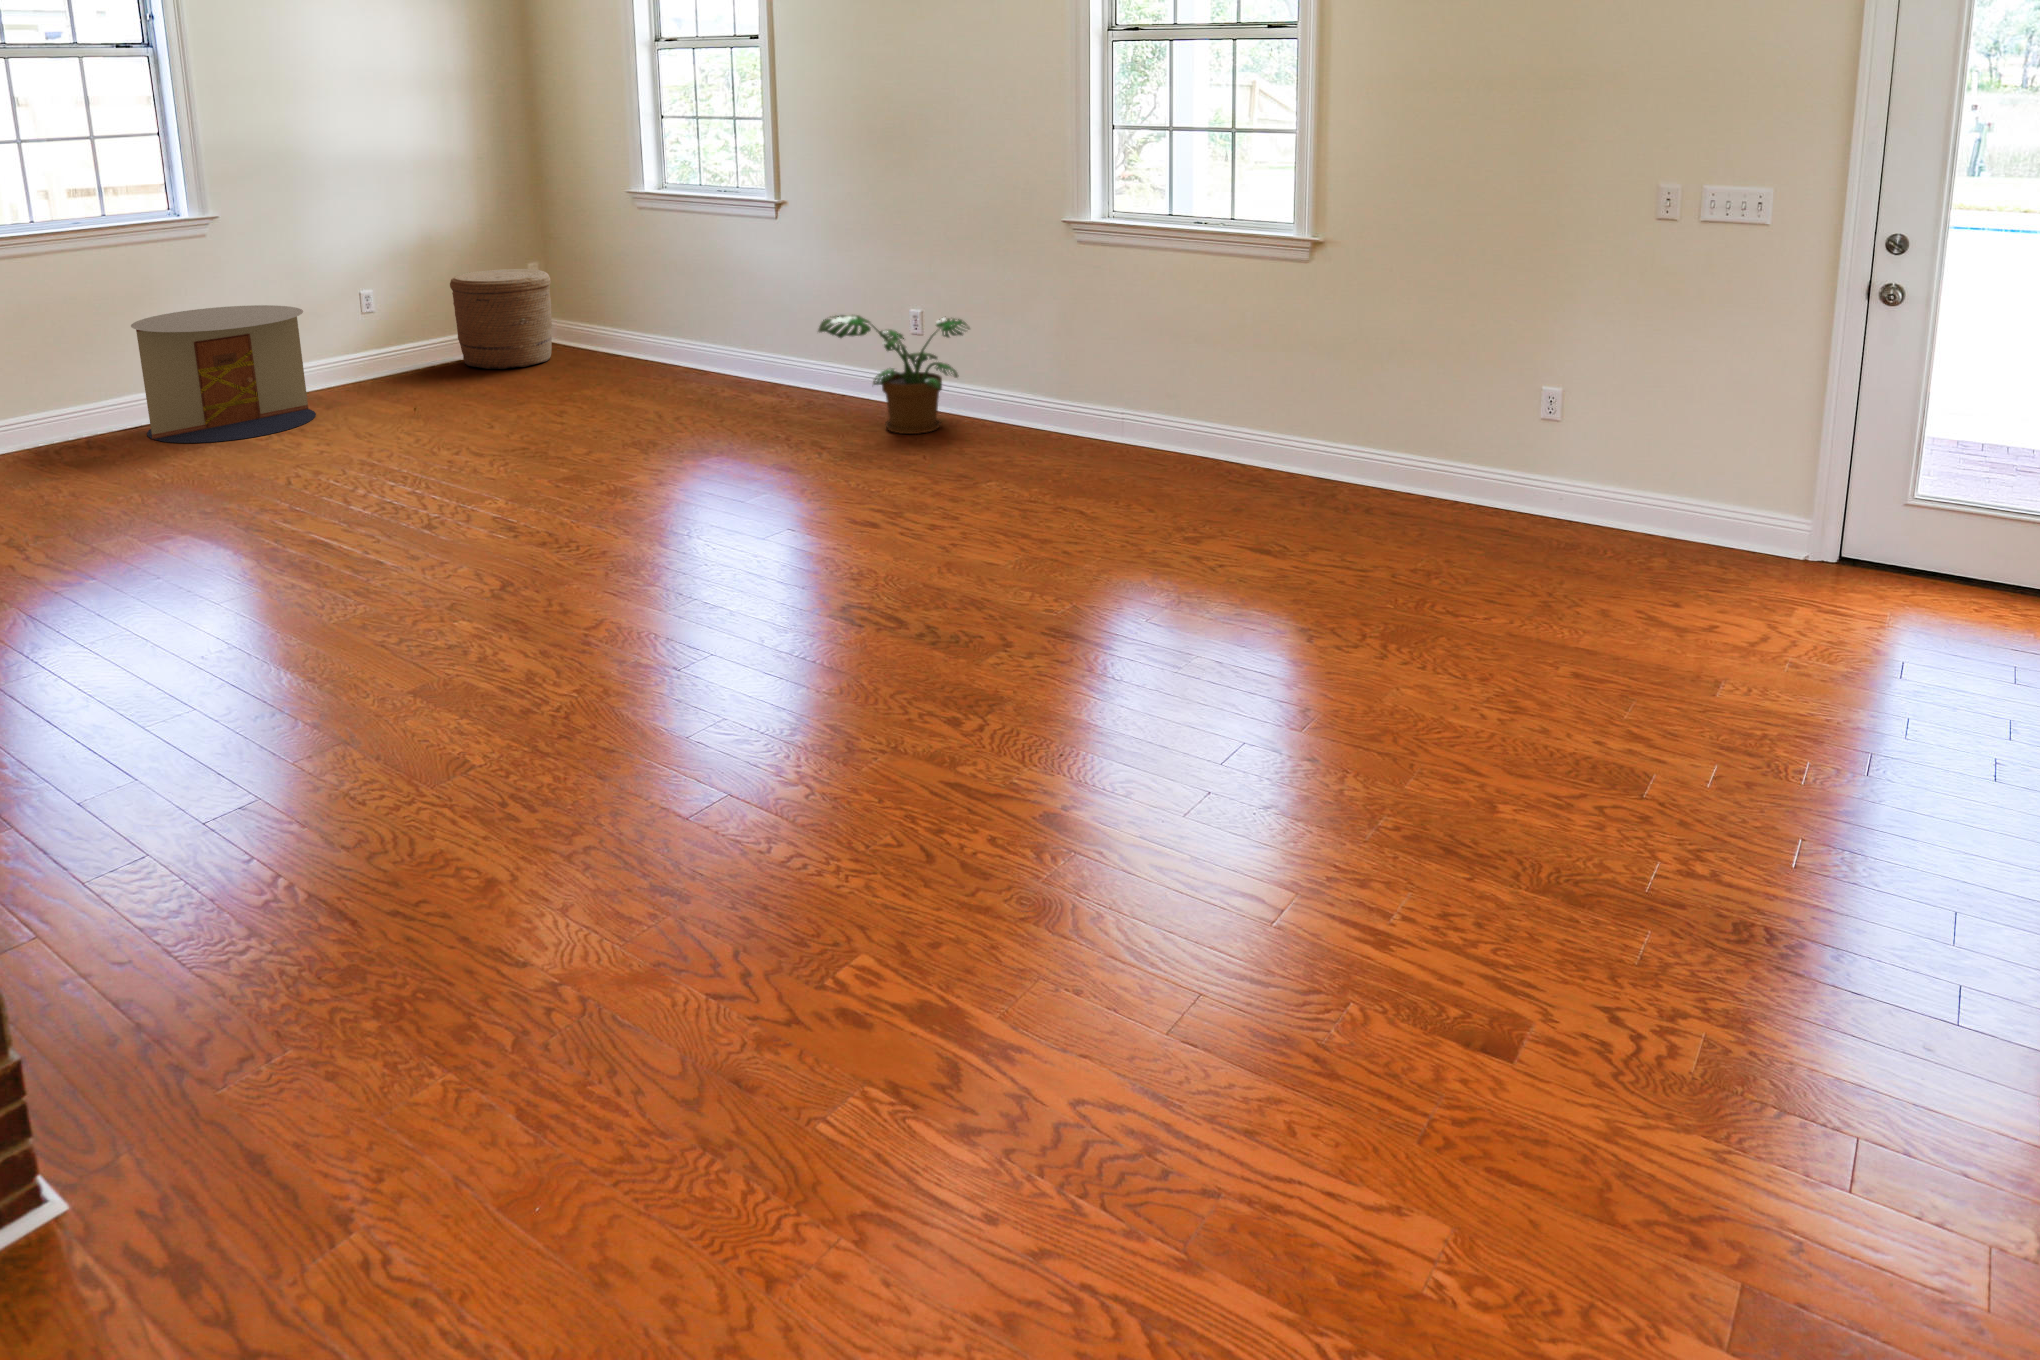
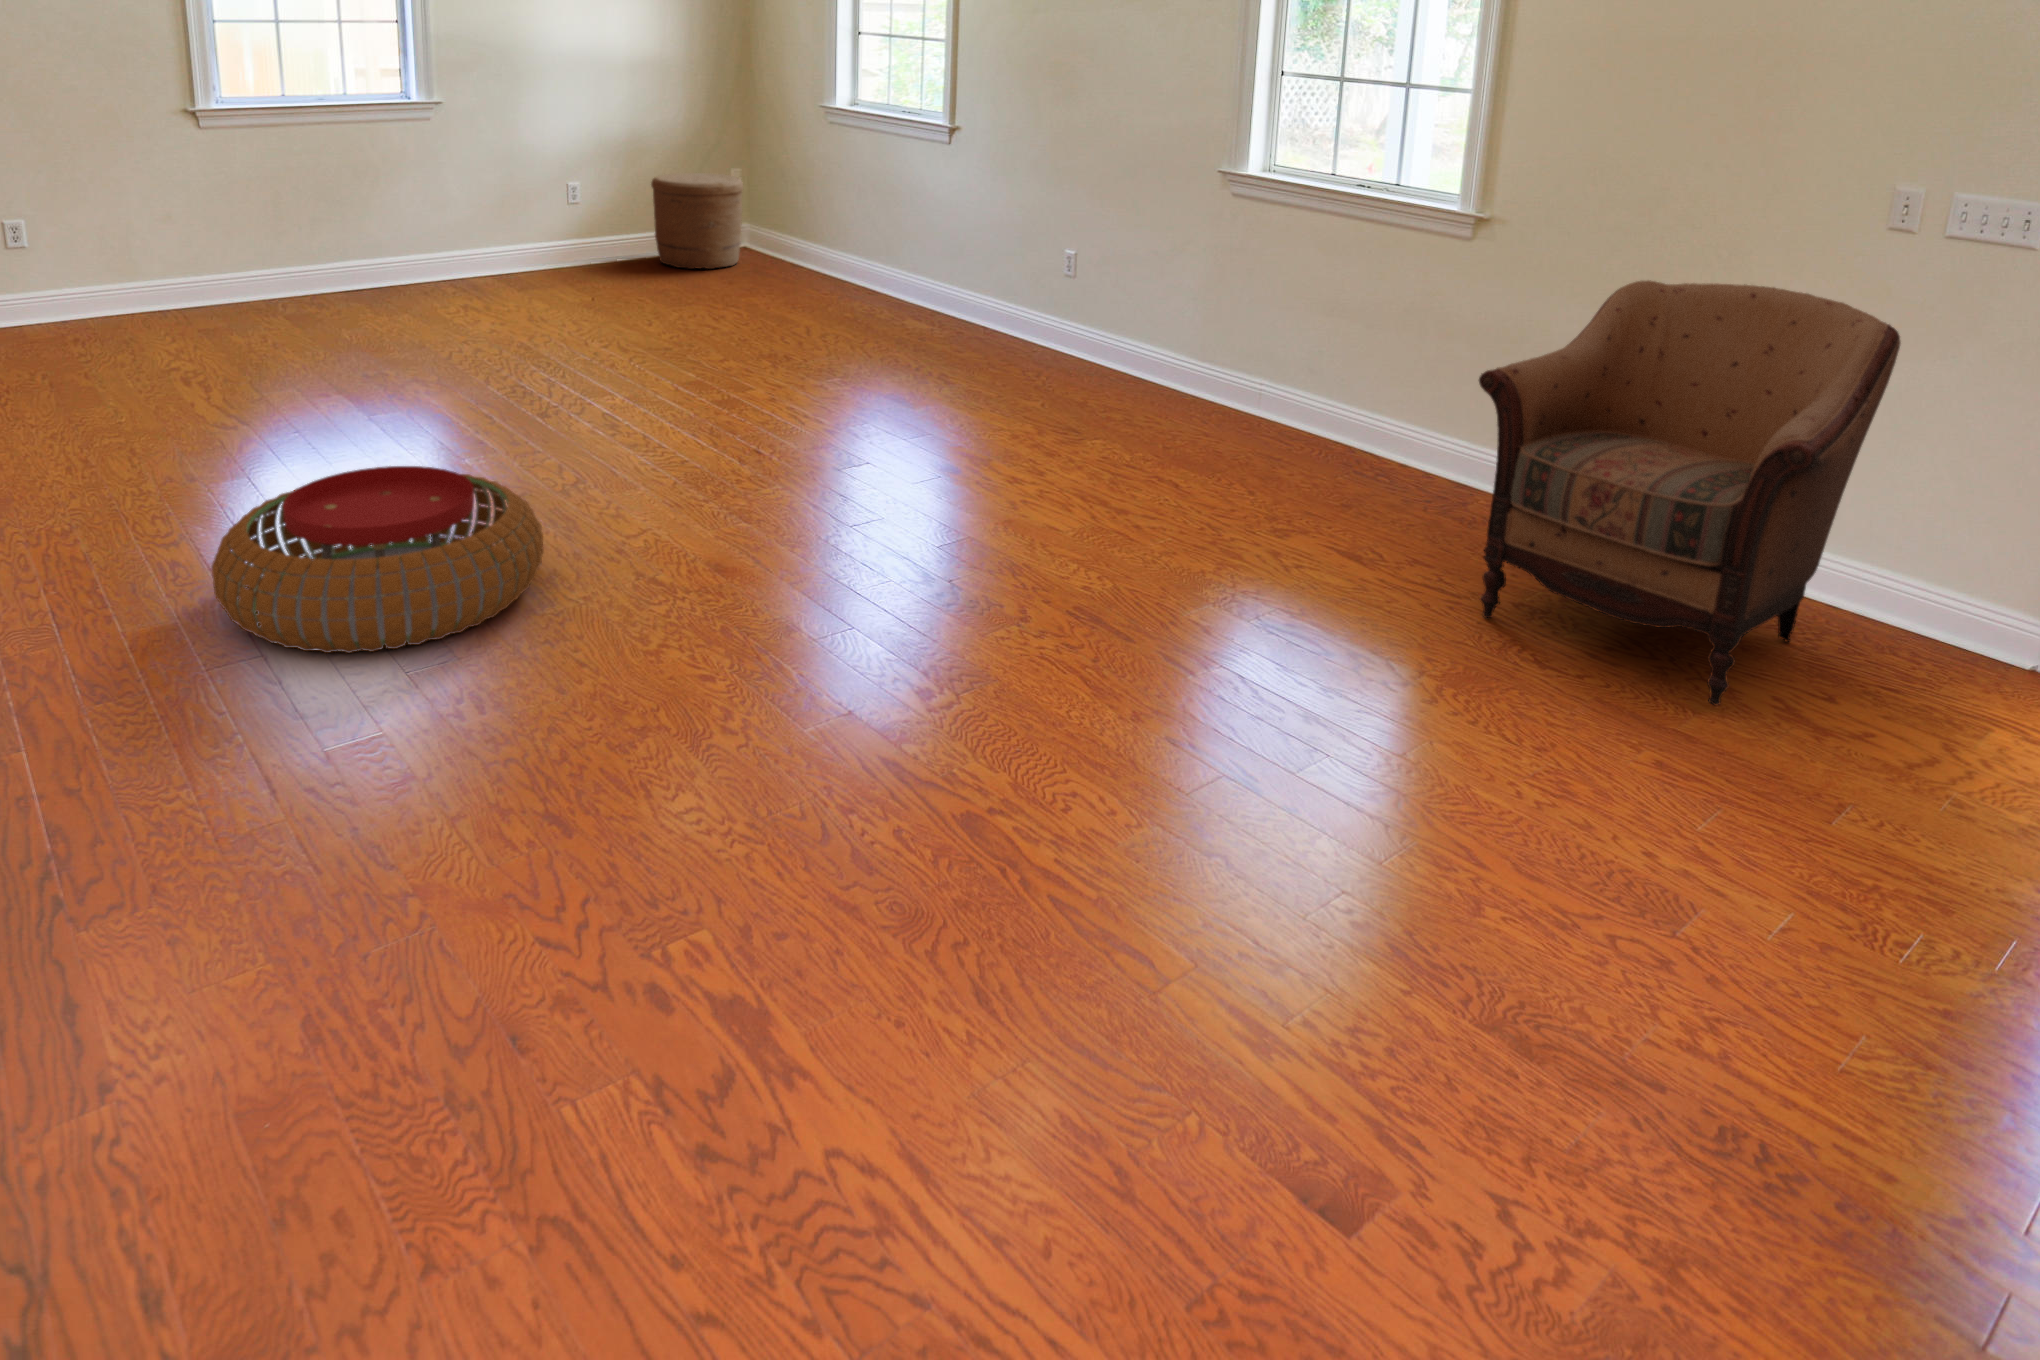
armchair: none [1367,275,1686,623] -> present [1479,280,1901,705]
side table: present [131,305,316,443] -> none [356,186,509,310]
potted plant: present [818,315,970,434] -> none [956,249,1114,379]
pouf: none [170,585,526,789] -> present [211,466,544,653]

